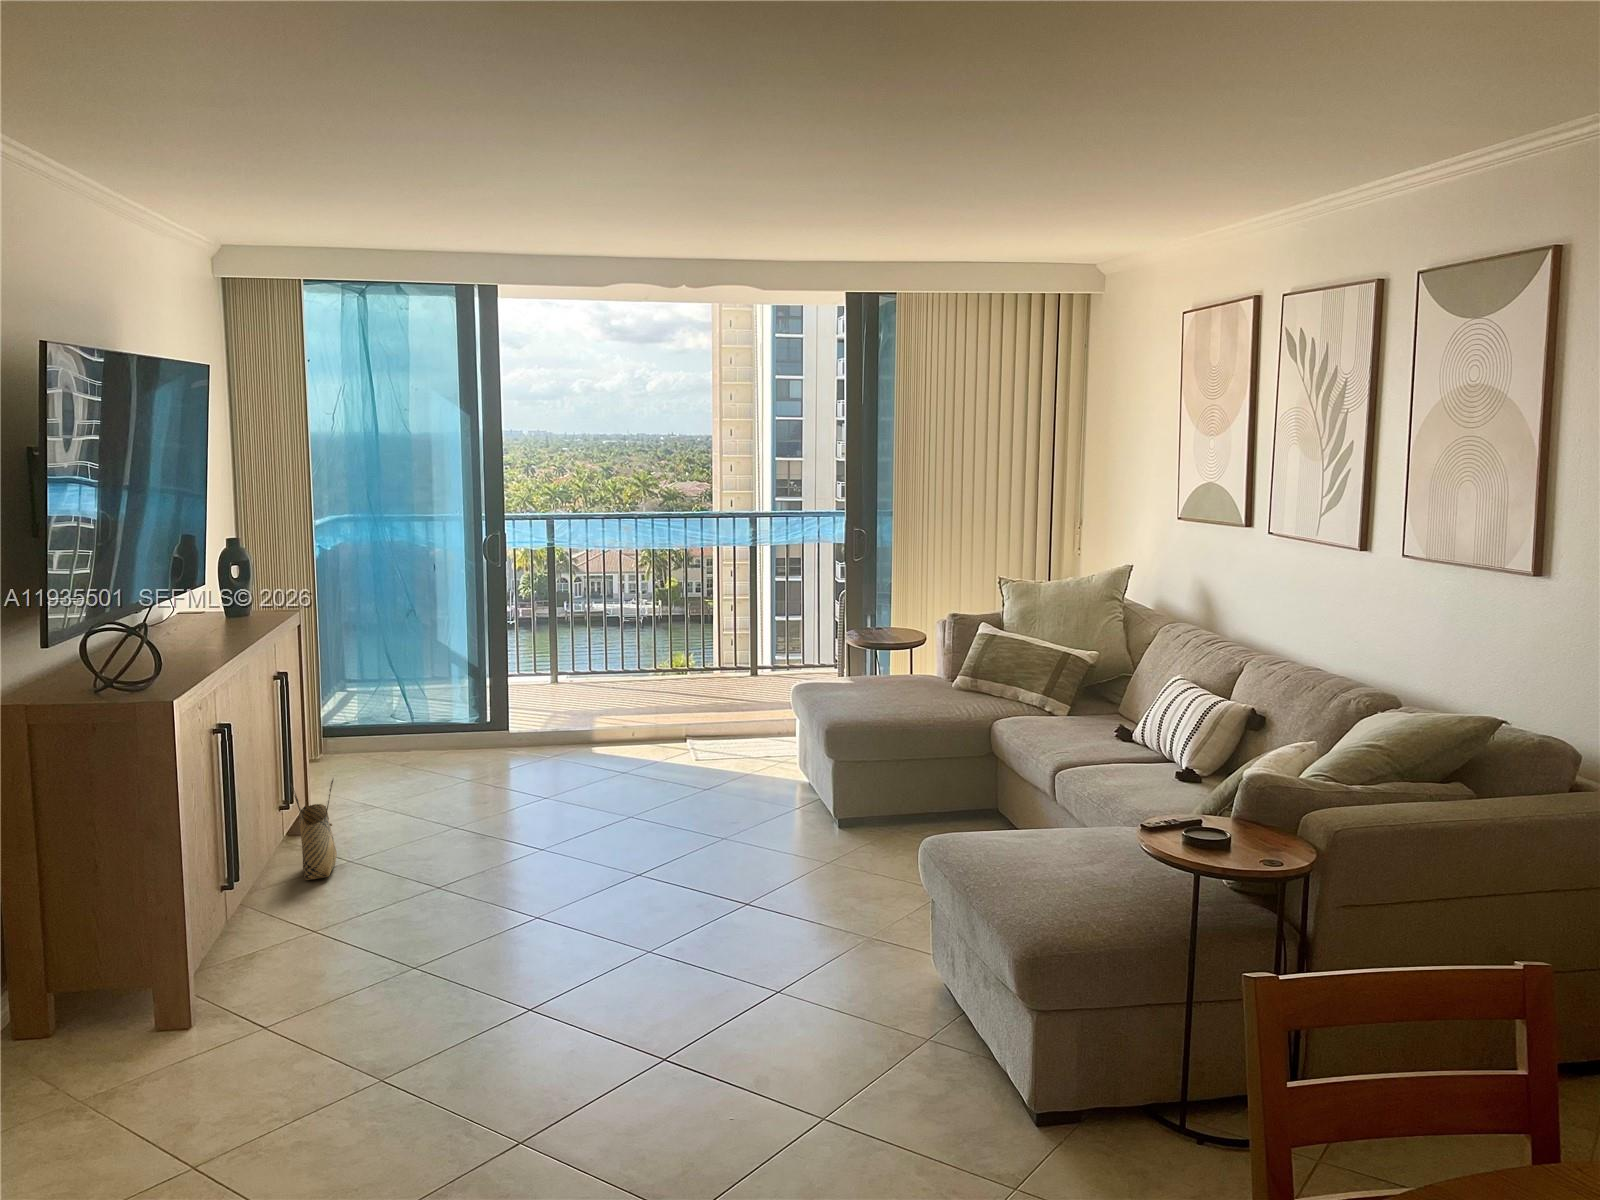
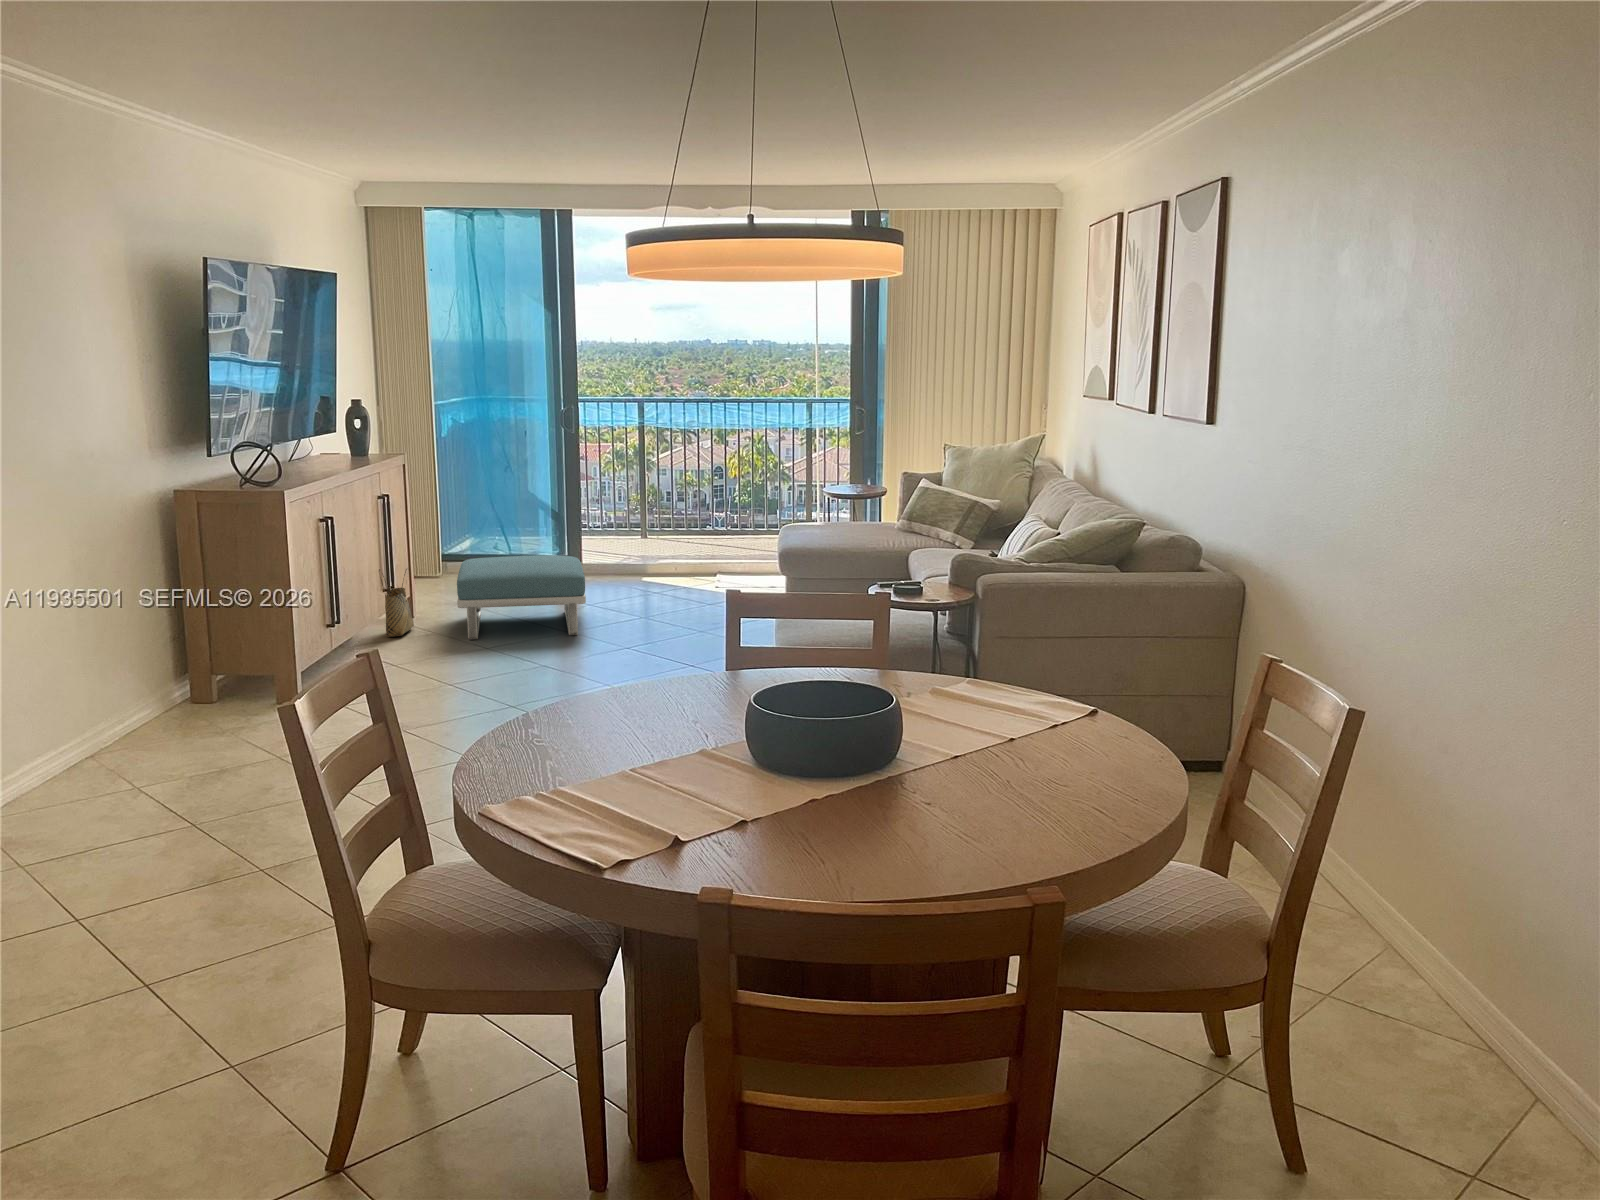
footstool: none [394,740,588,877] -> present [457,555,586,640]

